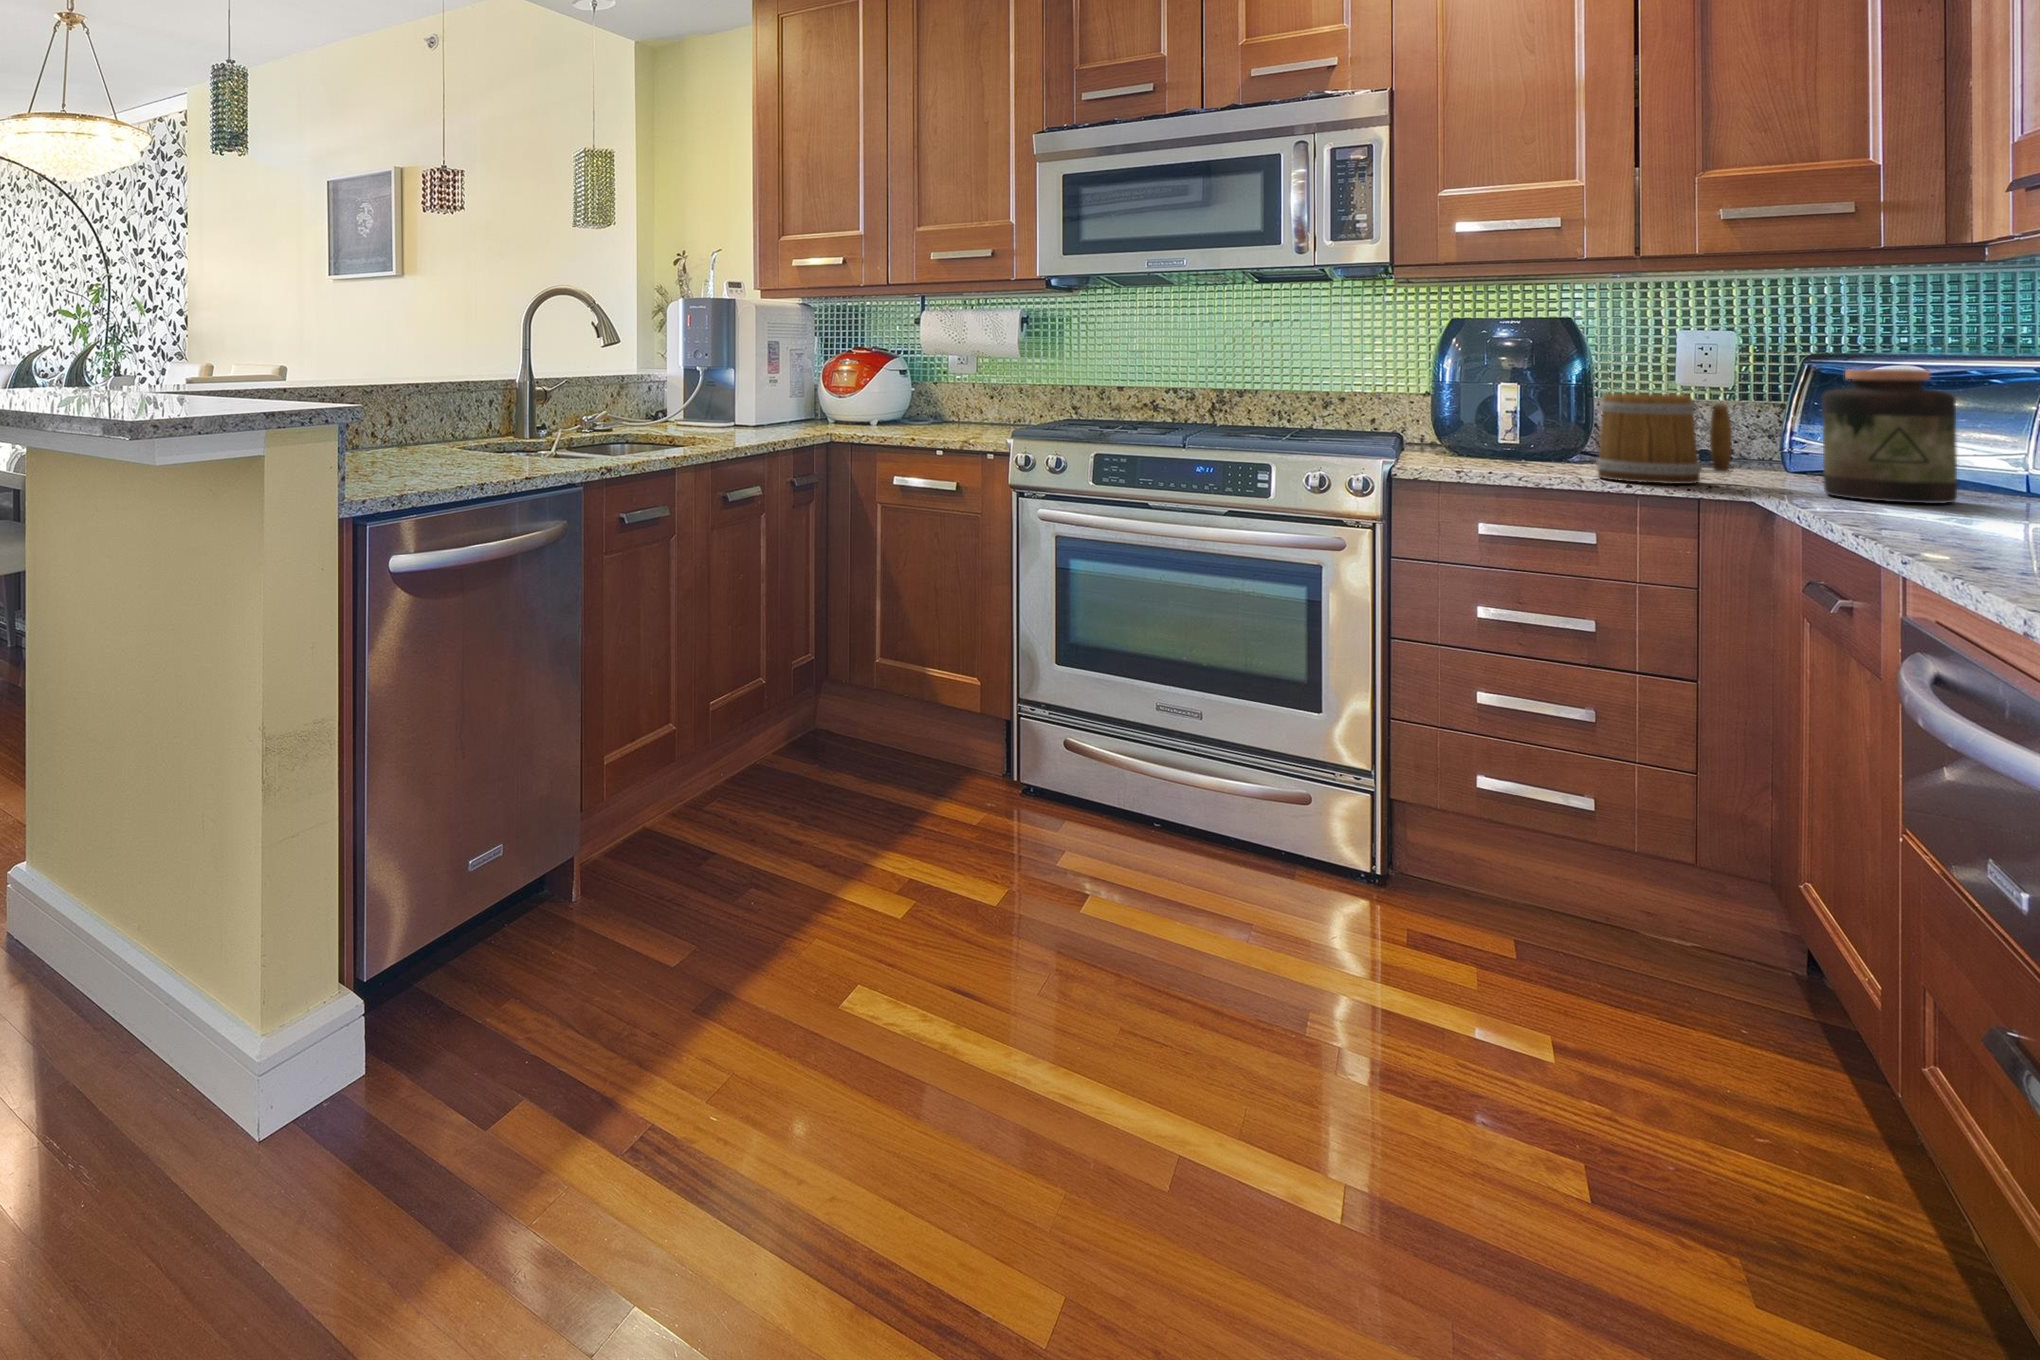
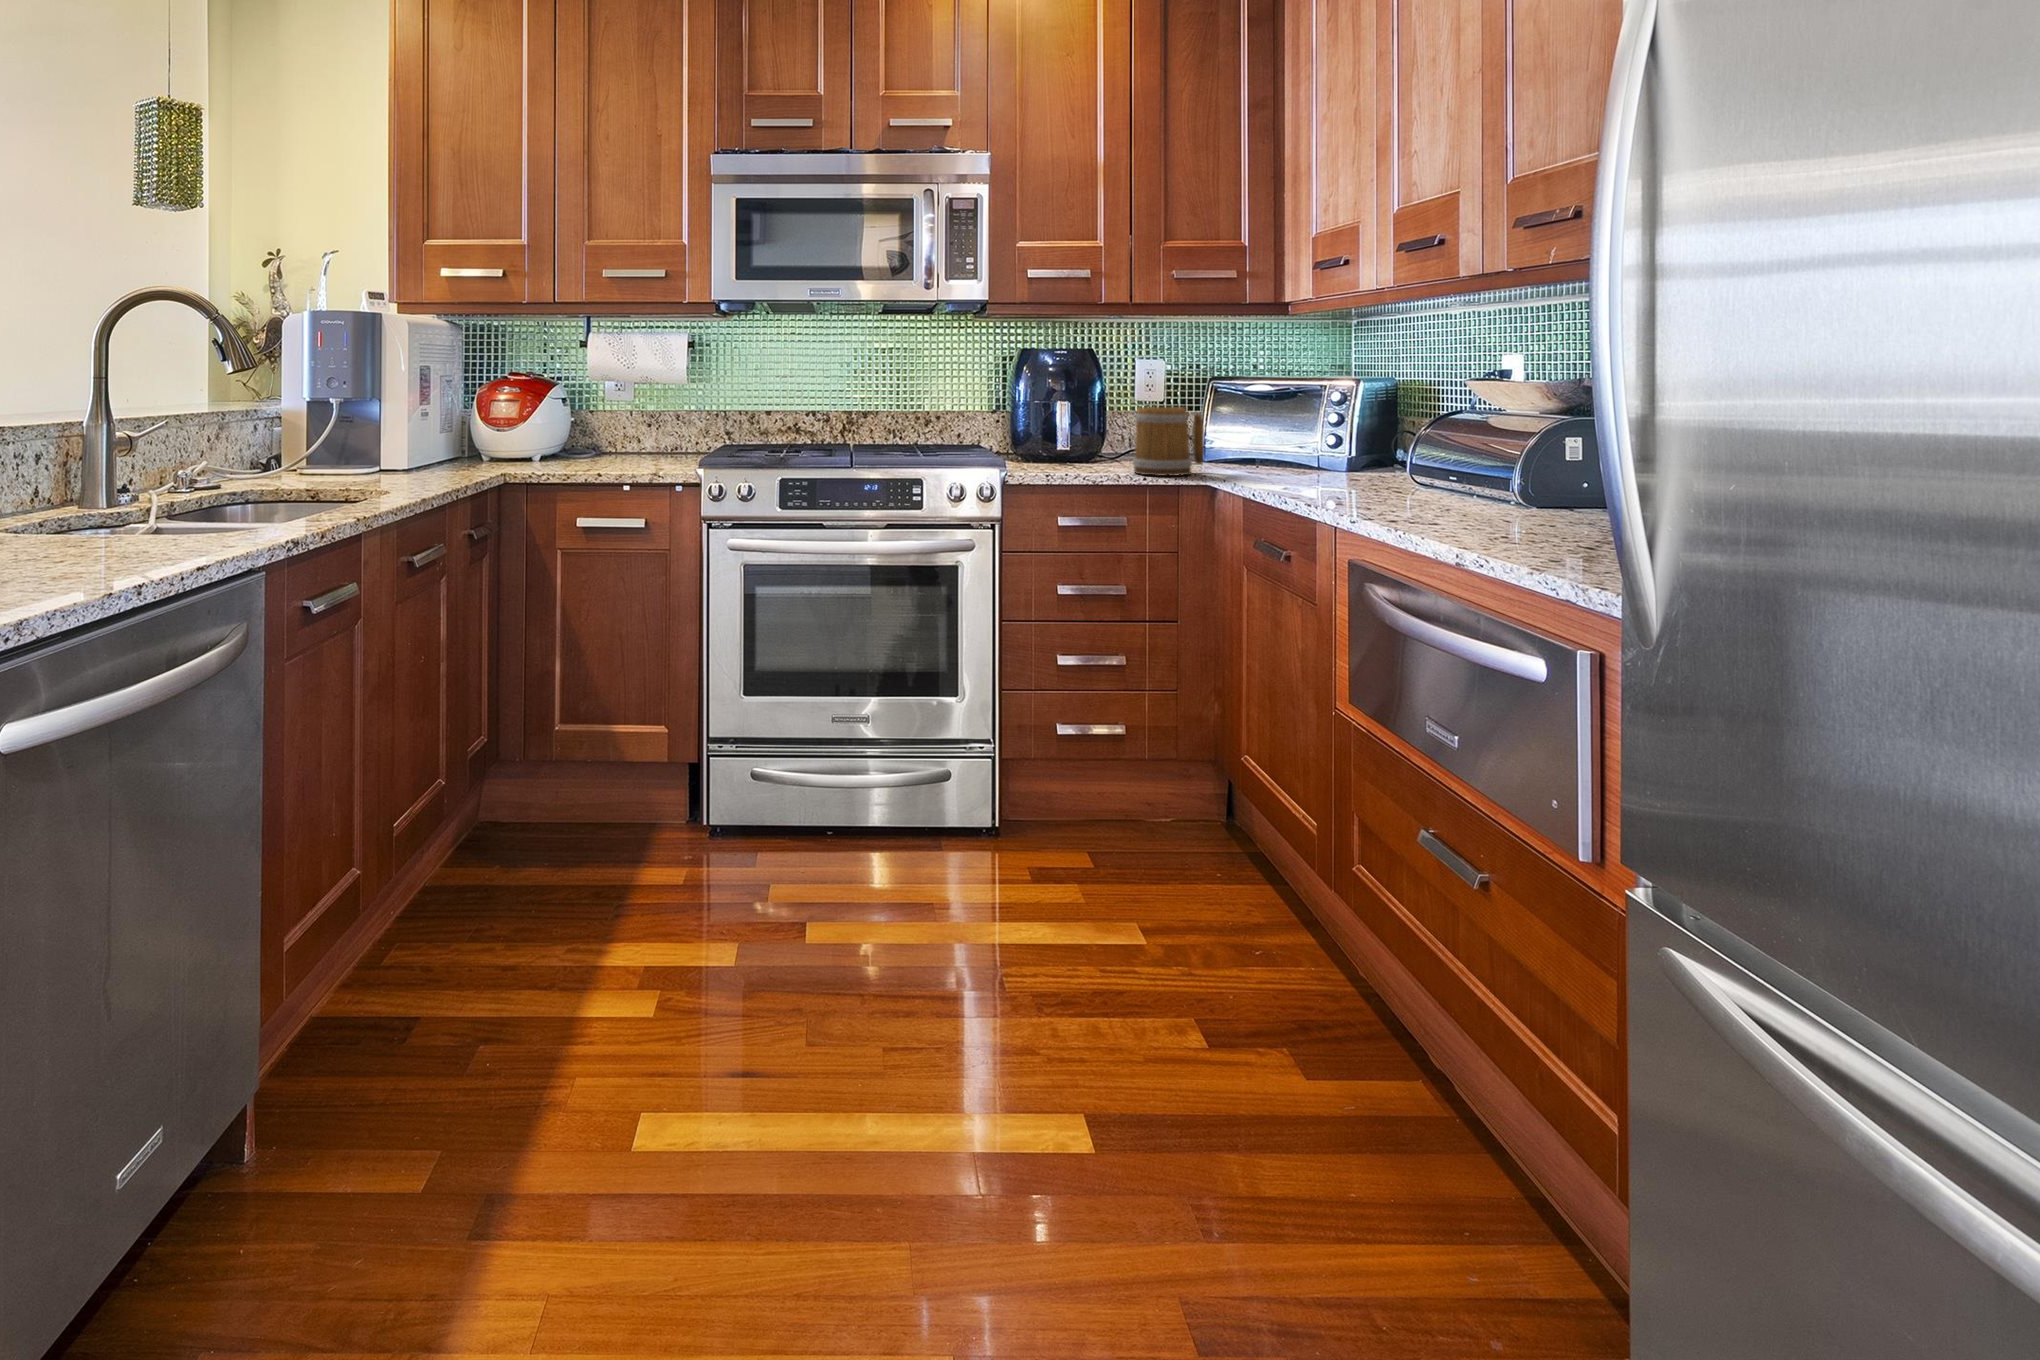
jar: present [1822,369,1957,504] -> none [1257,386,1321,480]

